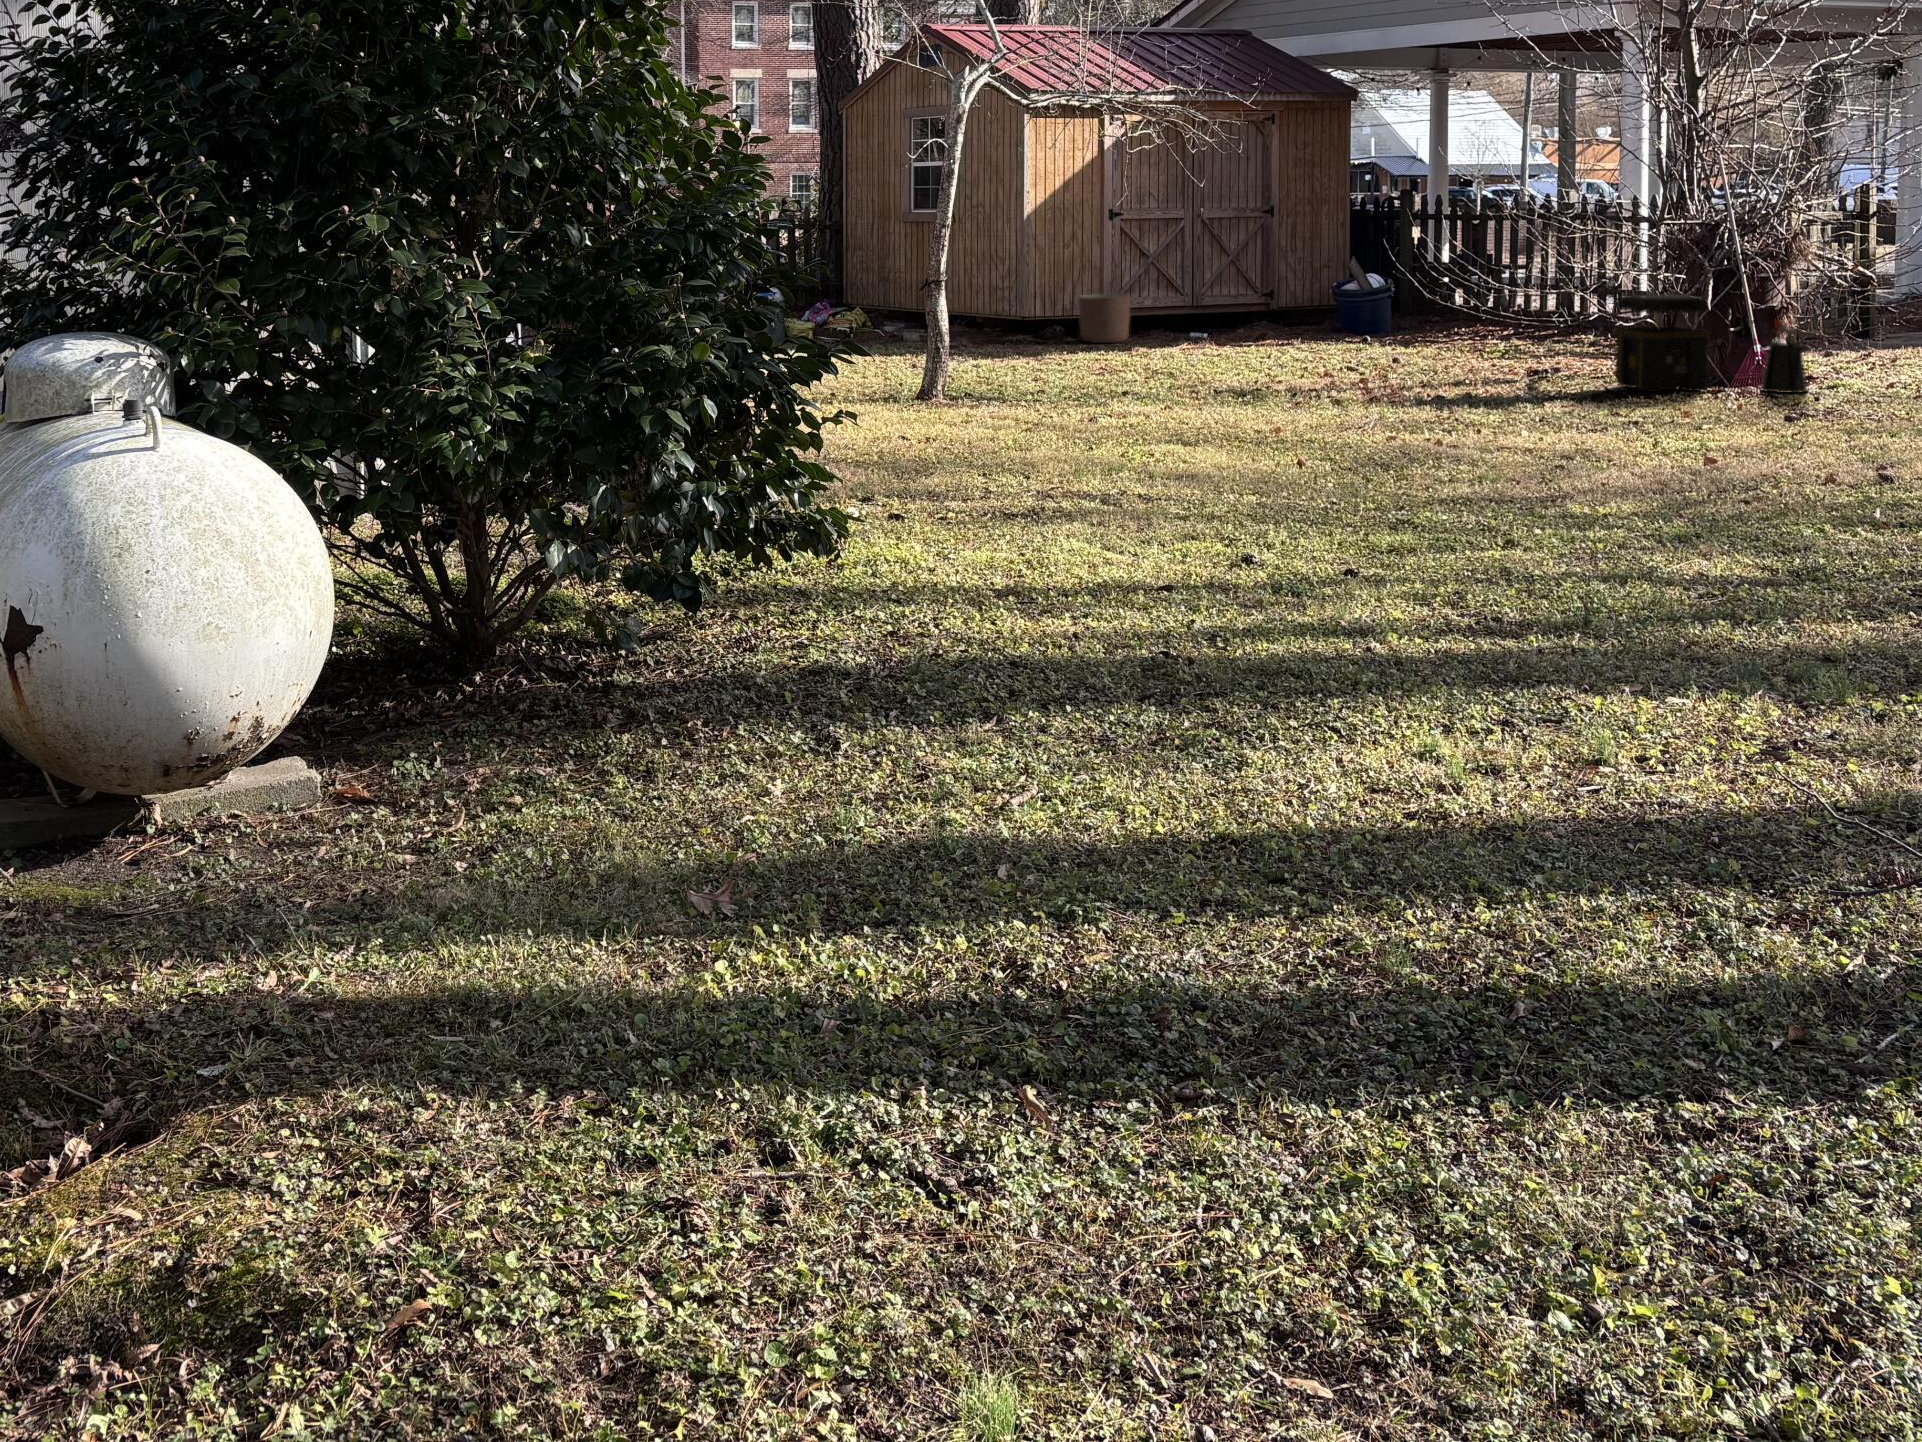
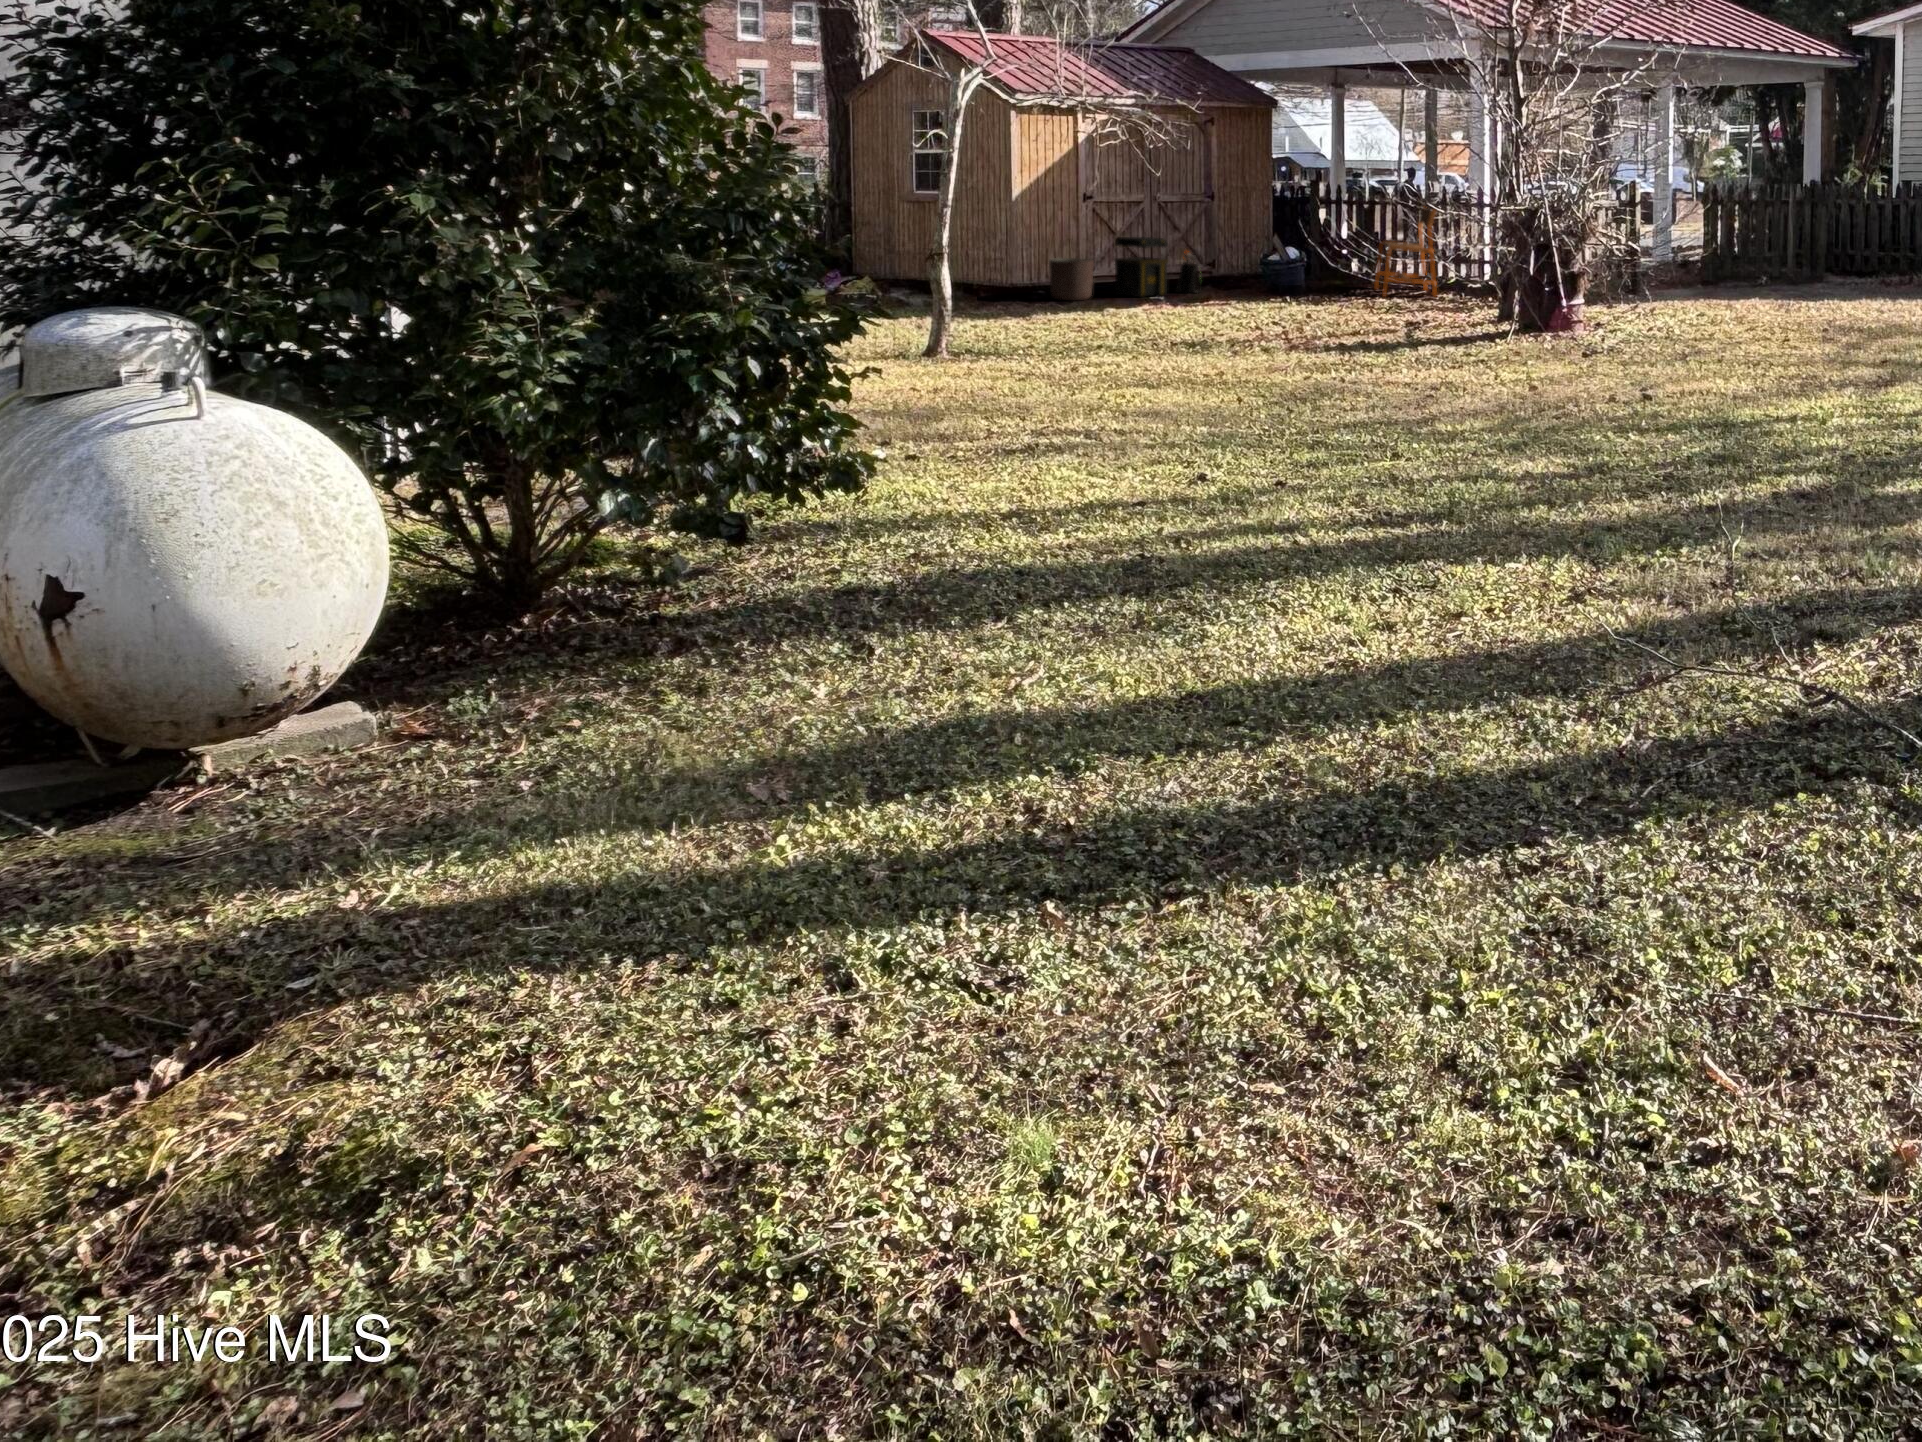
bench: none [1485,221,1573,335] -> present [1374,207,1437,297]
toolbox: present [1615,294,1710,392] -> present [1115,237,1168,297]
watering can: present [1761,320,1808,393] -> present [1177,251,1201,293]

